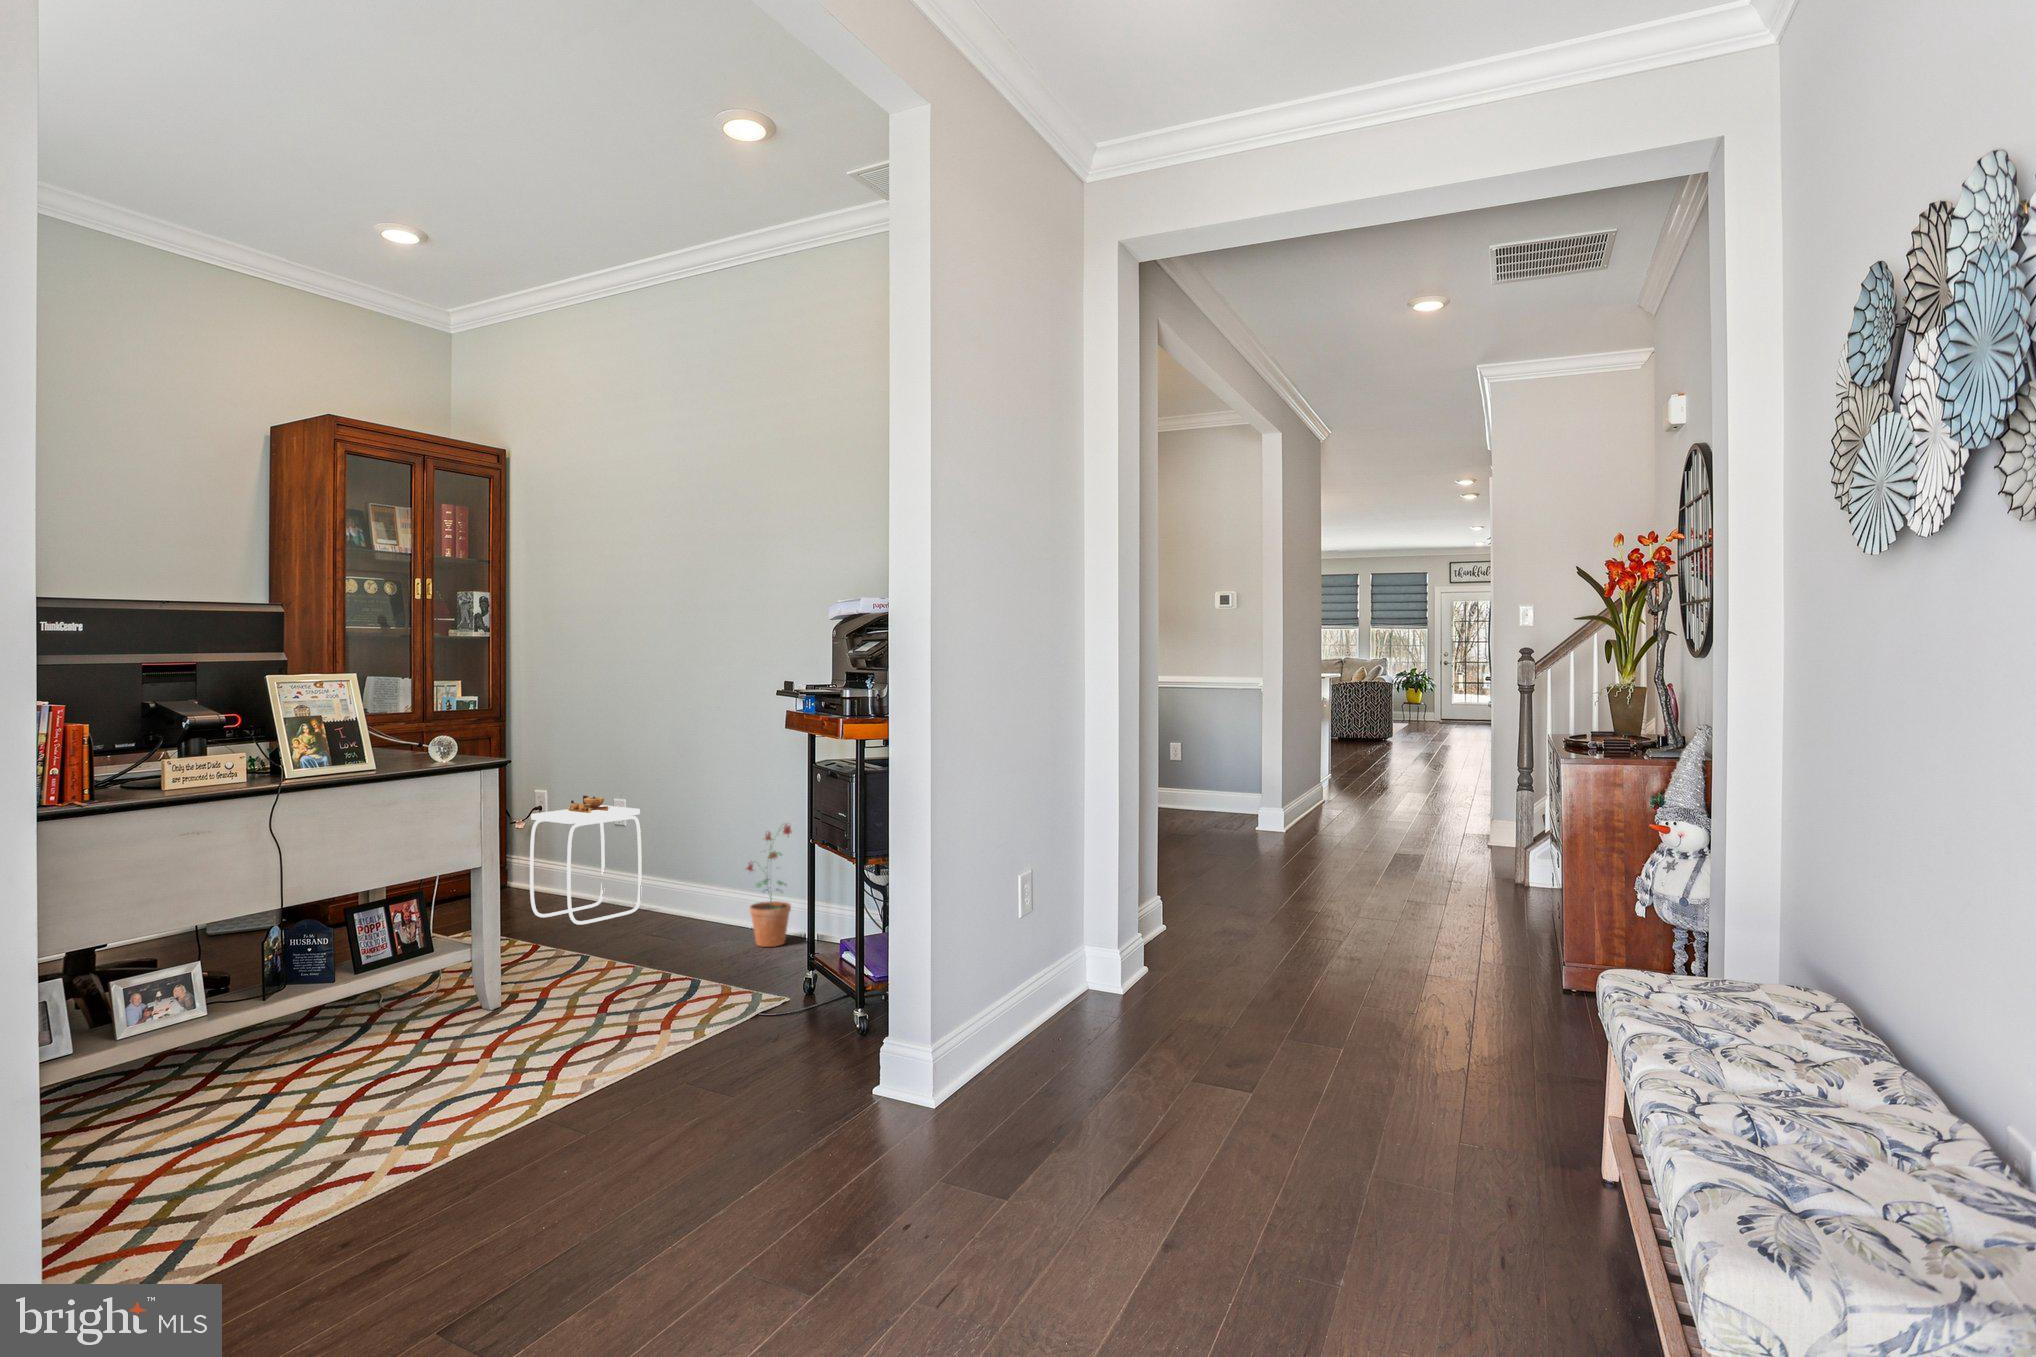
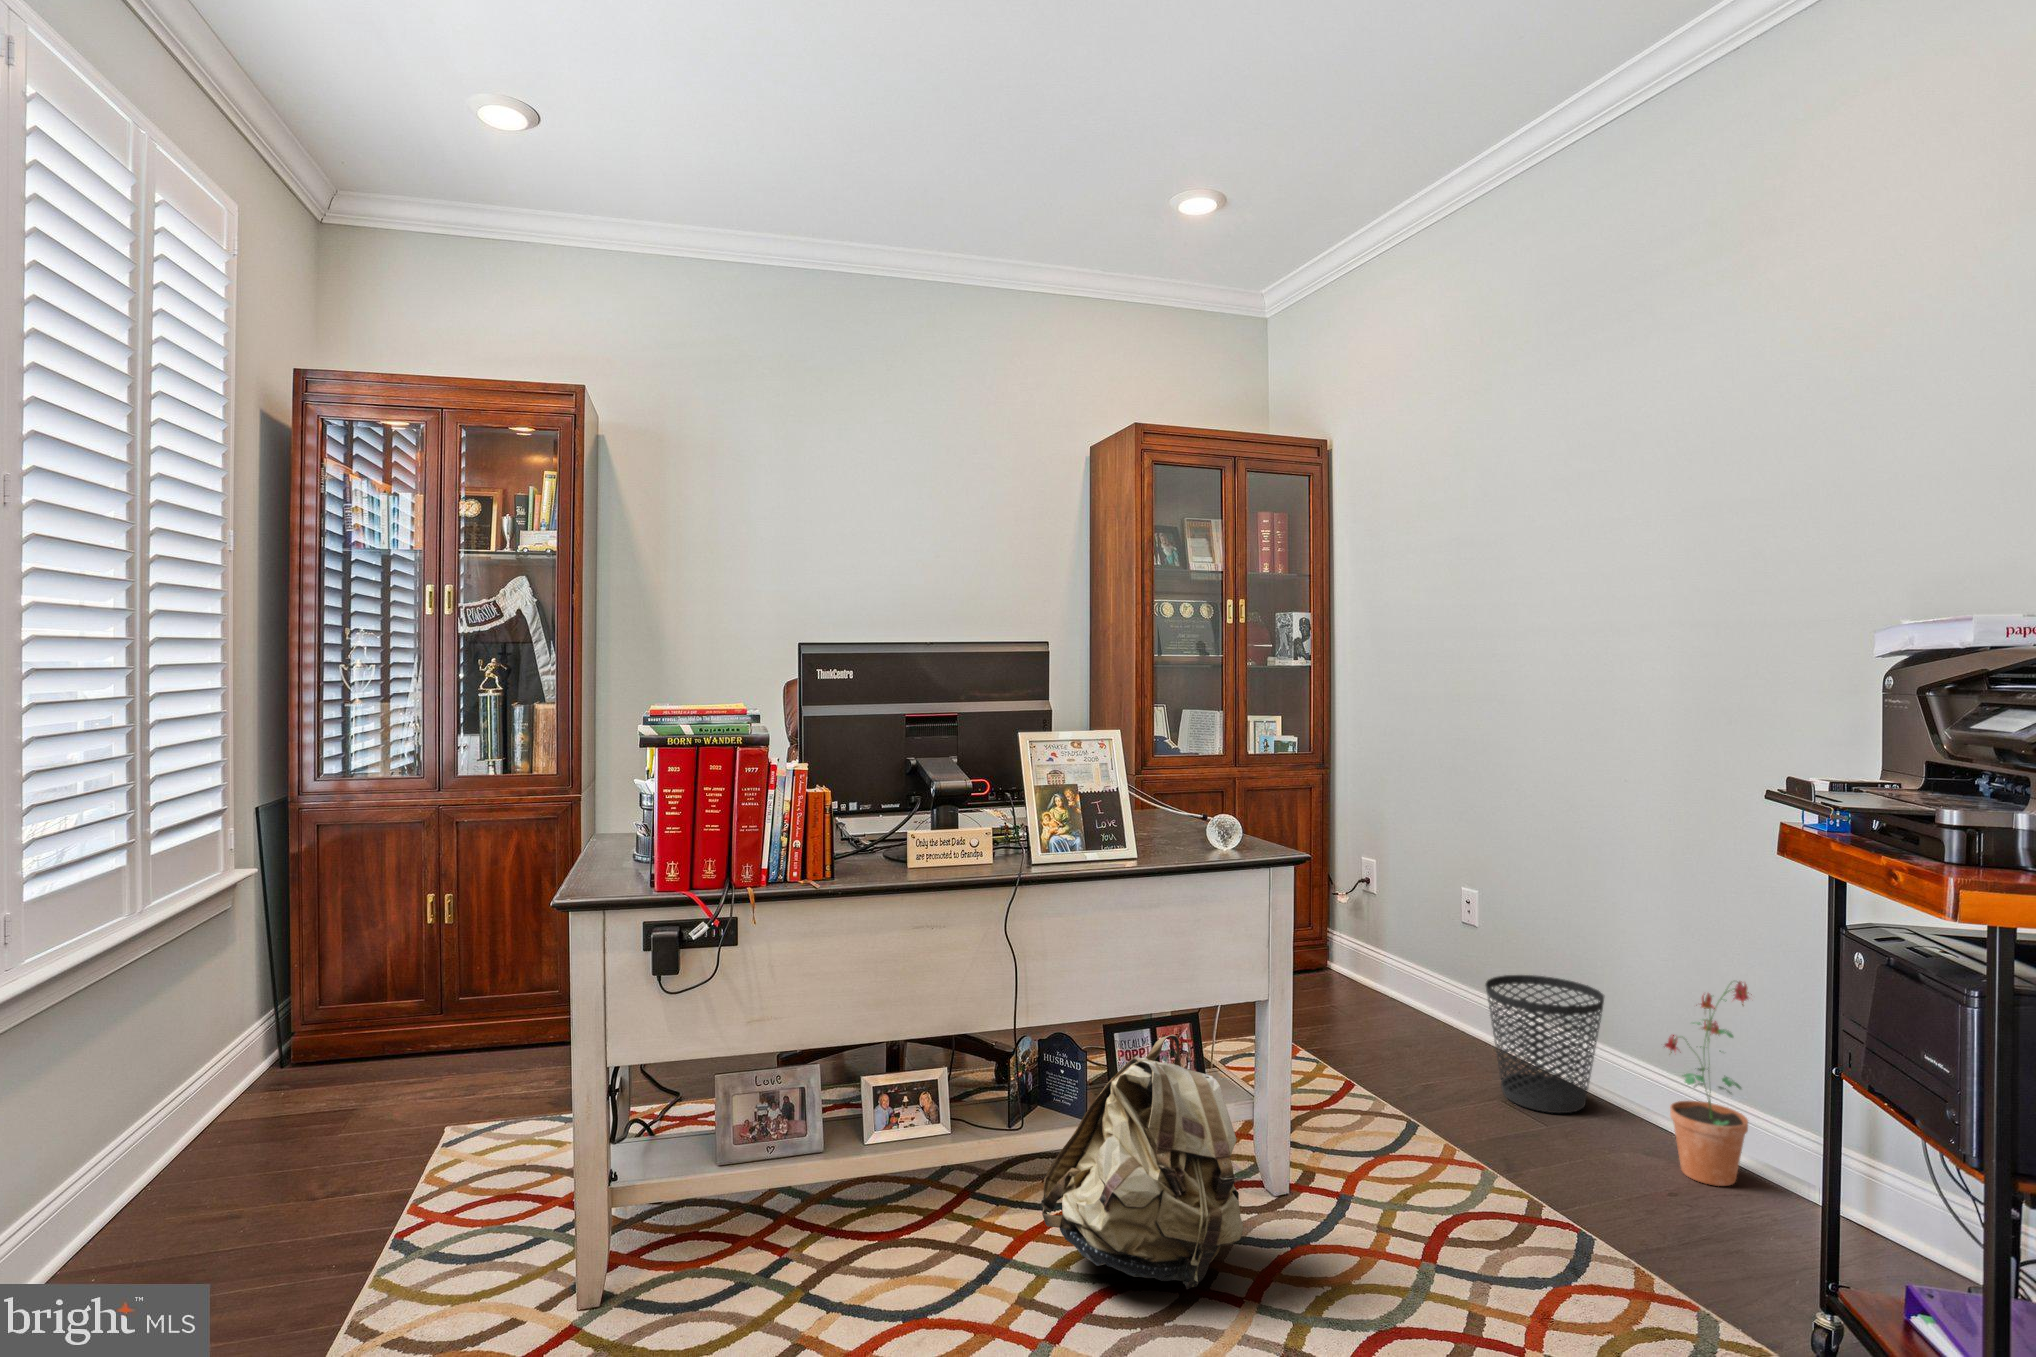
side table: present [530,796,642,925] -> none [1345,877,1492,1055]
wastebasket: none [637,849,714,935] -> present [1486,975,1604,1113]
backpack: none [305,893,476,1065] -> present [1041,1035,1243,1289]

